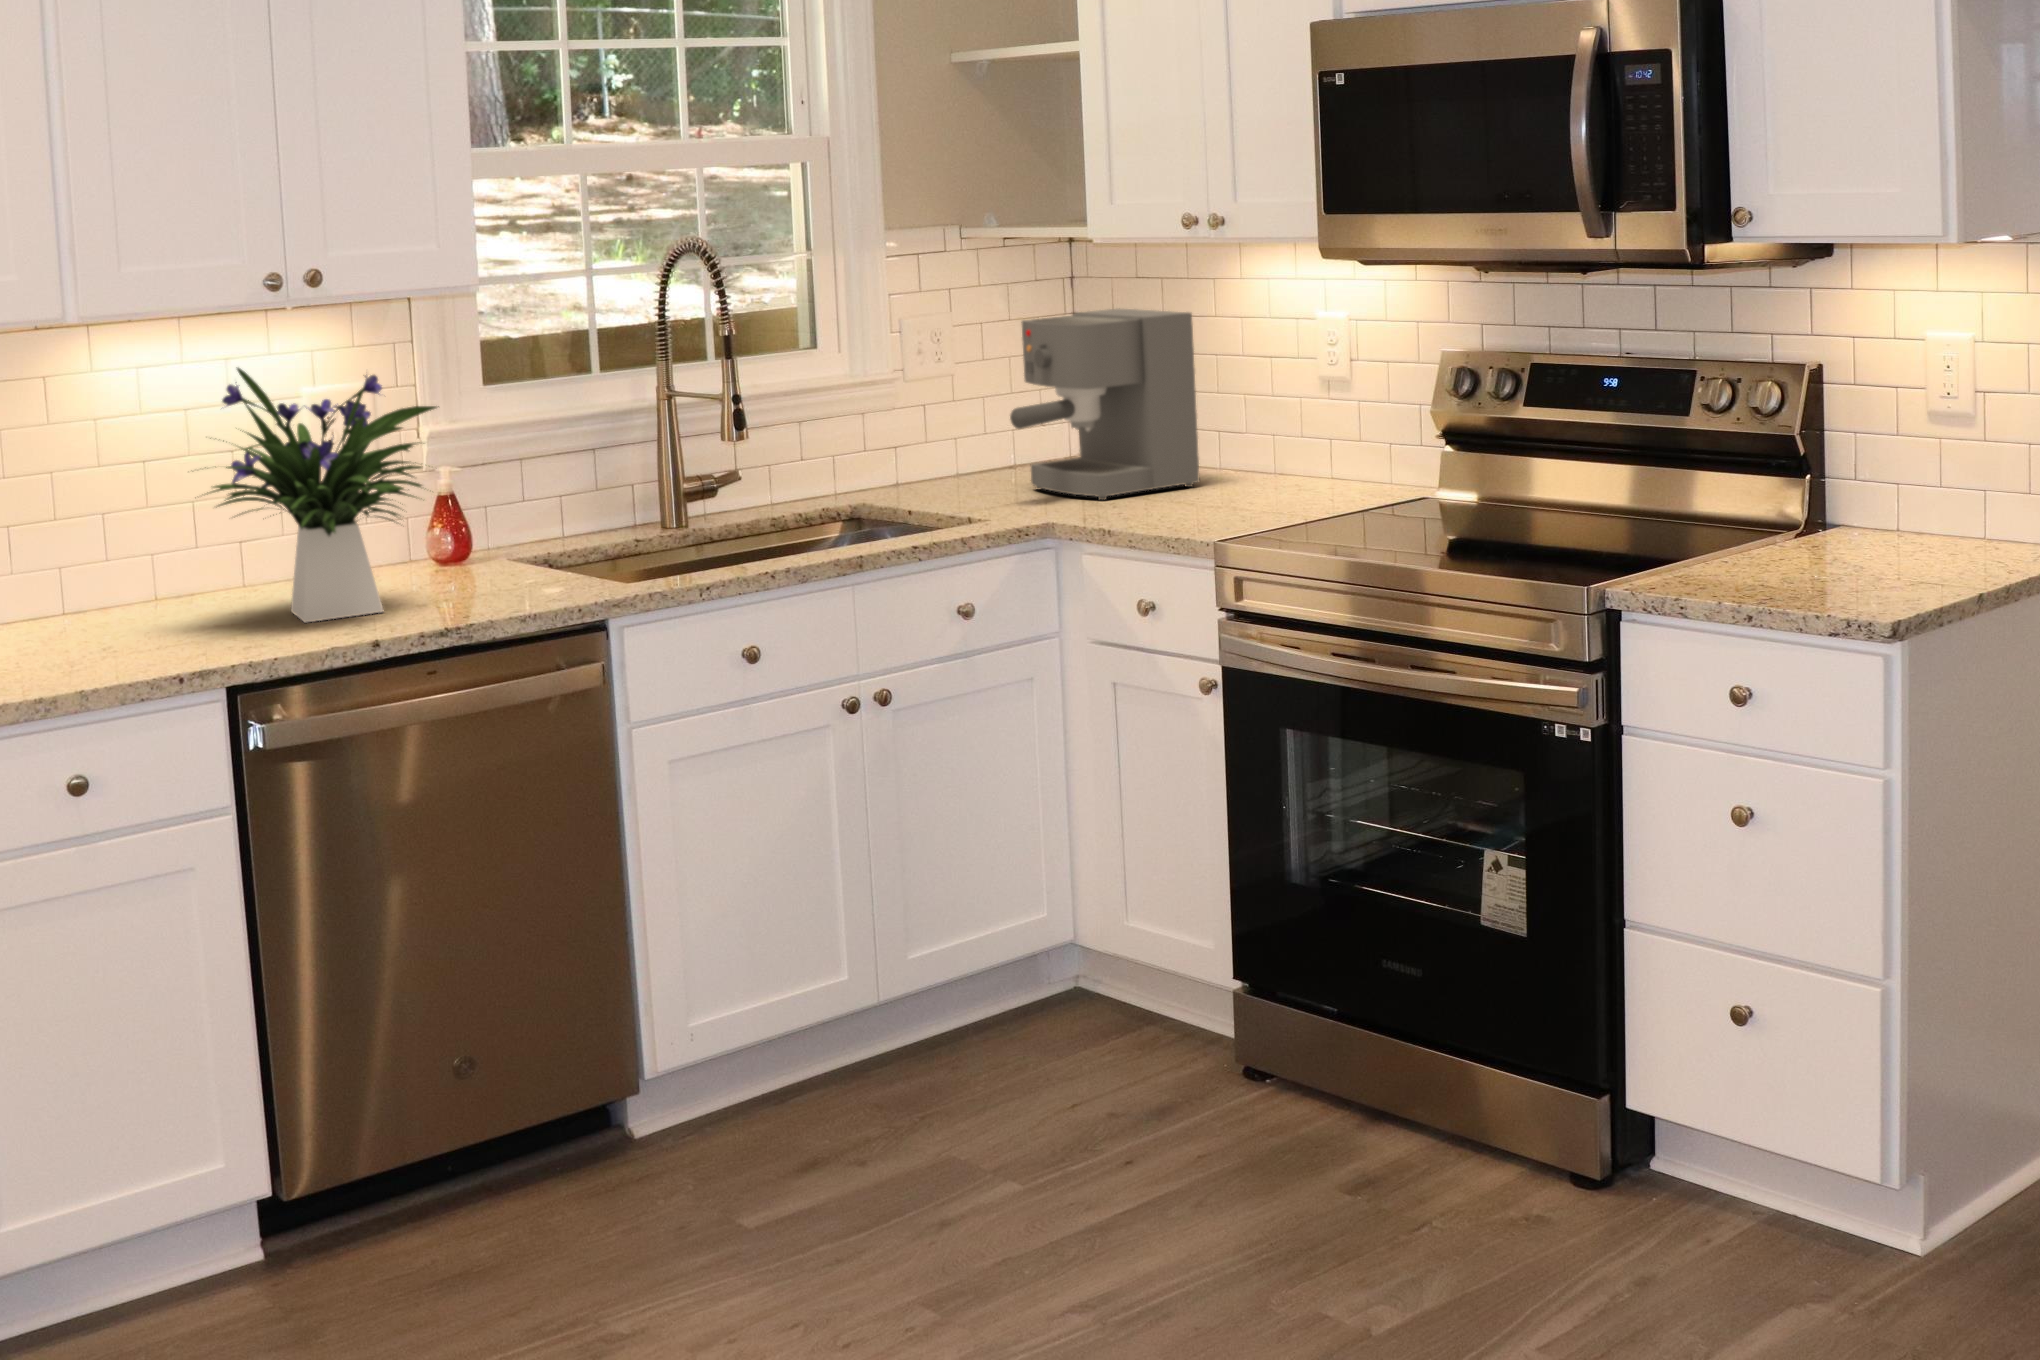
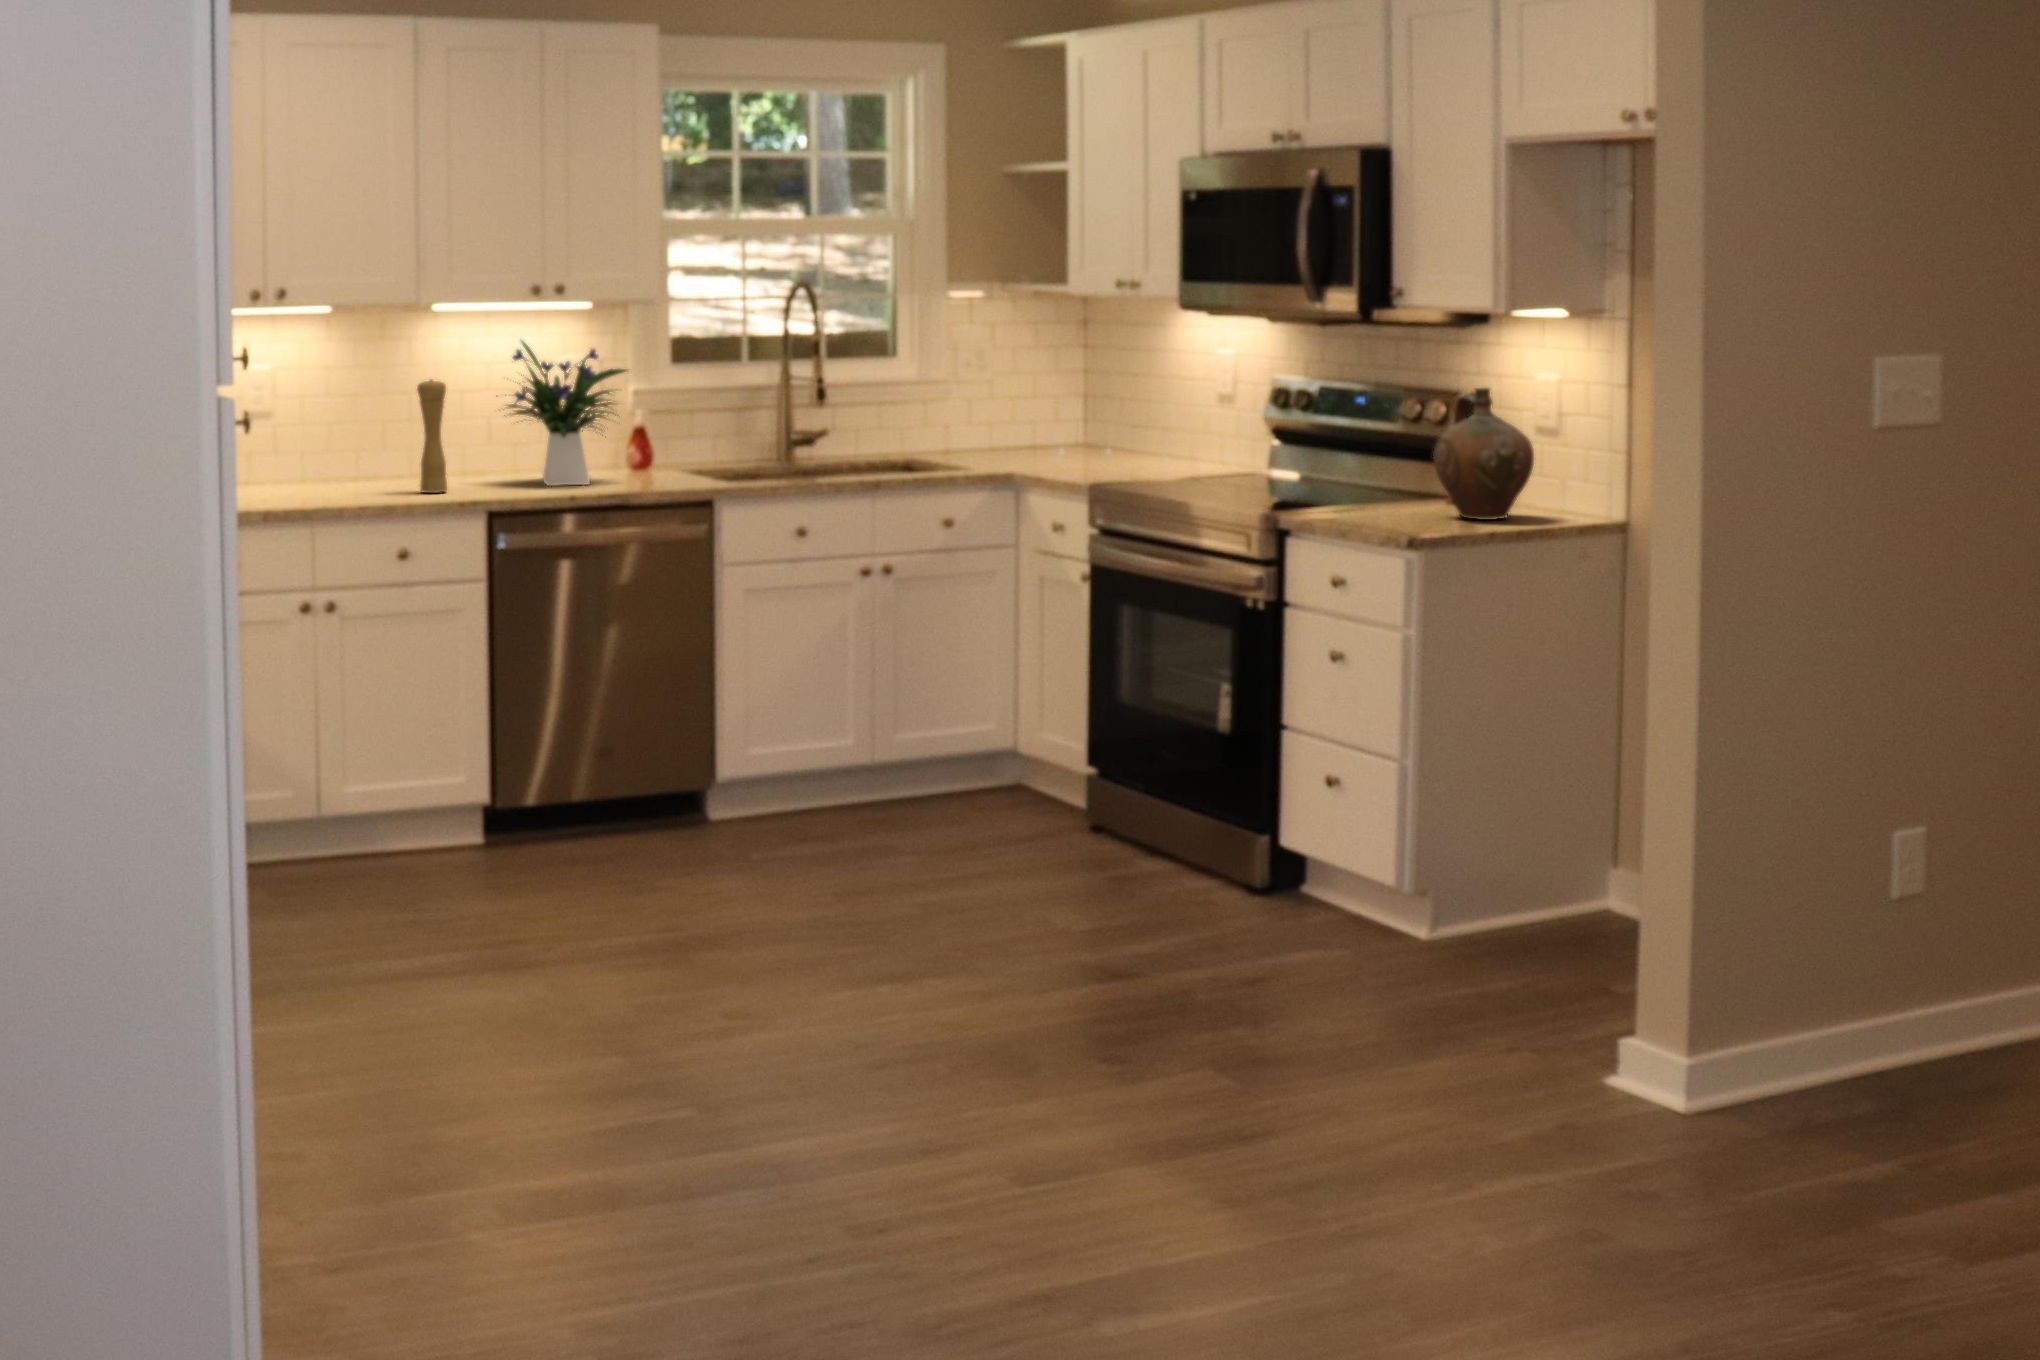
coffee maker: present [1010,308,1199,500] -> none [1001,342,1133,466]
ceramic jug: none [1816,359,1971,566] -> present [1433,388,1534,520]
pepper mill: none [45,455,119,666] -> present [417,380,447,493]

